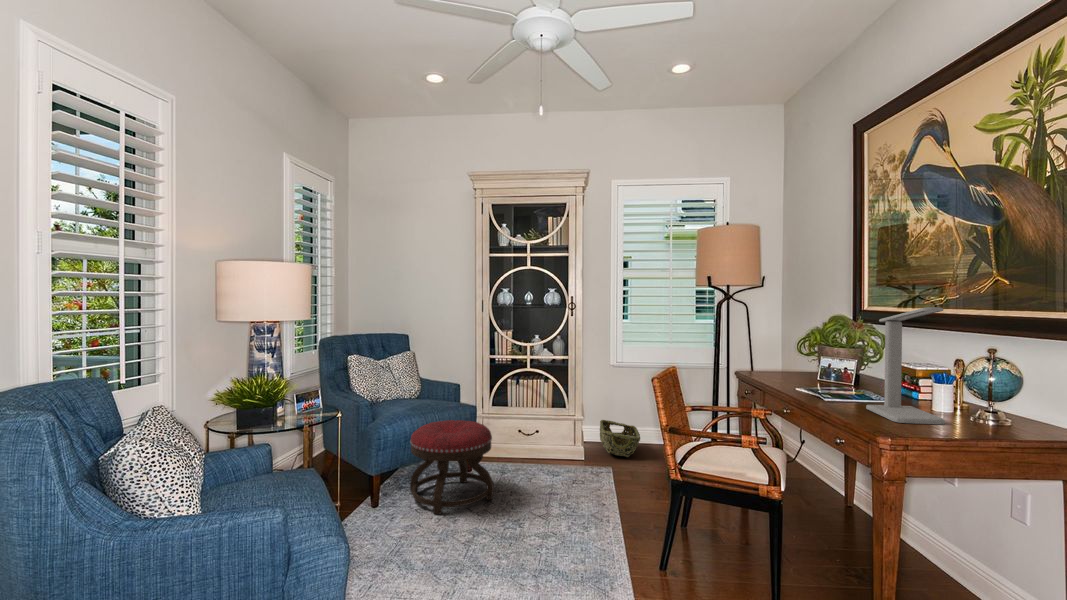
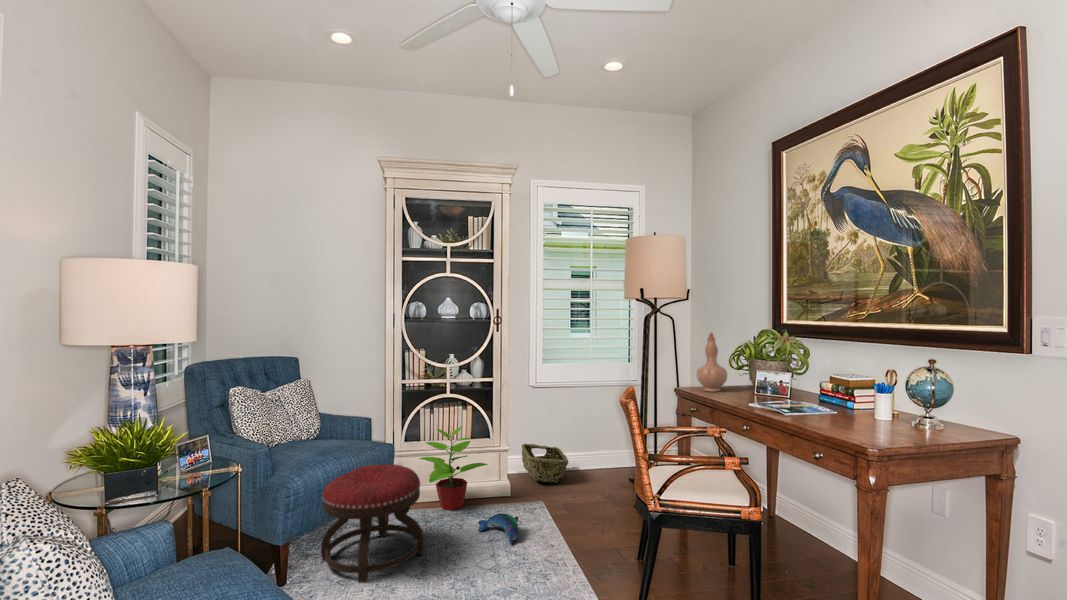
desk lamp: present [866,307,945,424] -> none [820,328,896,438]
vase: none [760,318,792,377] -> present [697,332,727,392]
potted plant: none [501,394,560,469] -> present [420,427,487,510]
plush toy: none [544,475,580,502] -> present [478,513,518,544]

